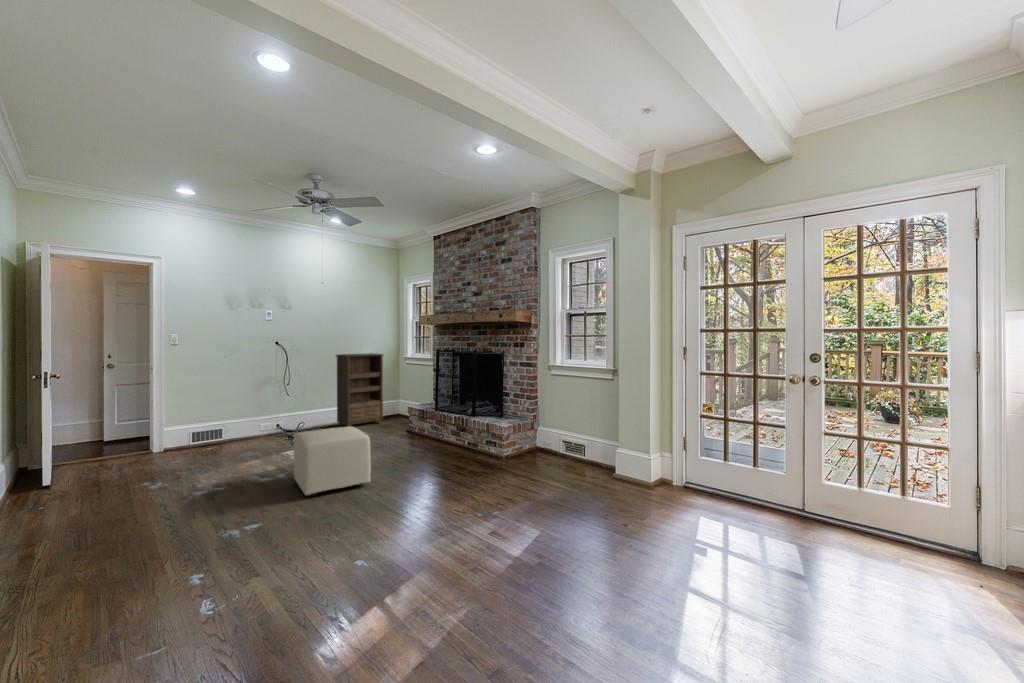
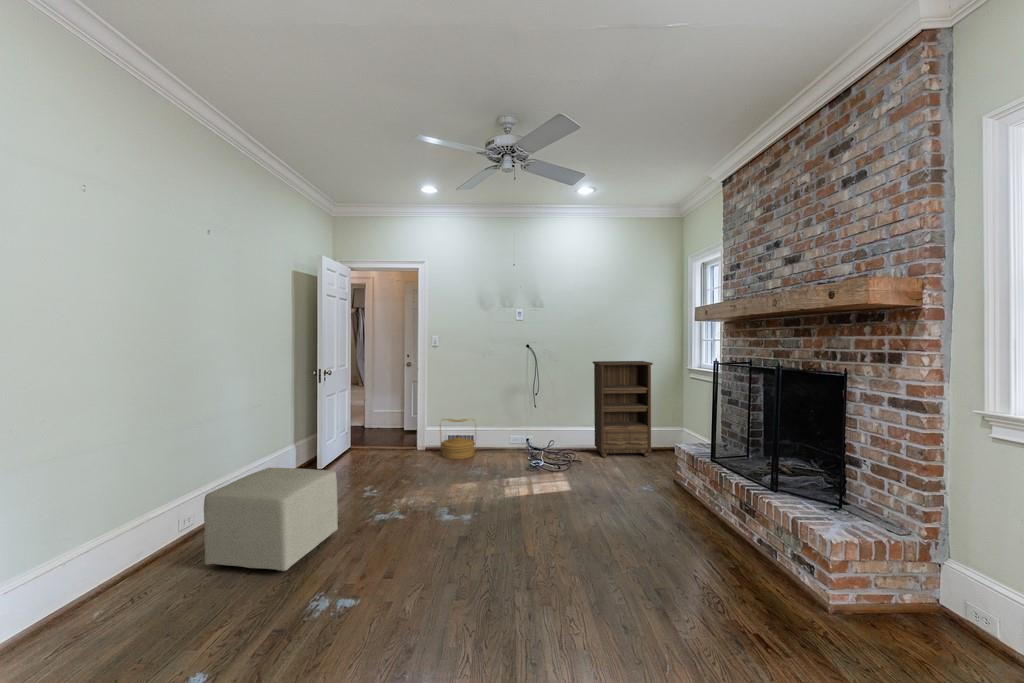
woven basket: none [186,412,229,452] -> present [440,419,476,459]
ottoman: present [293,427,371,496] -> present [204,468,338,572]

